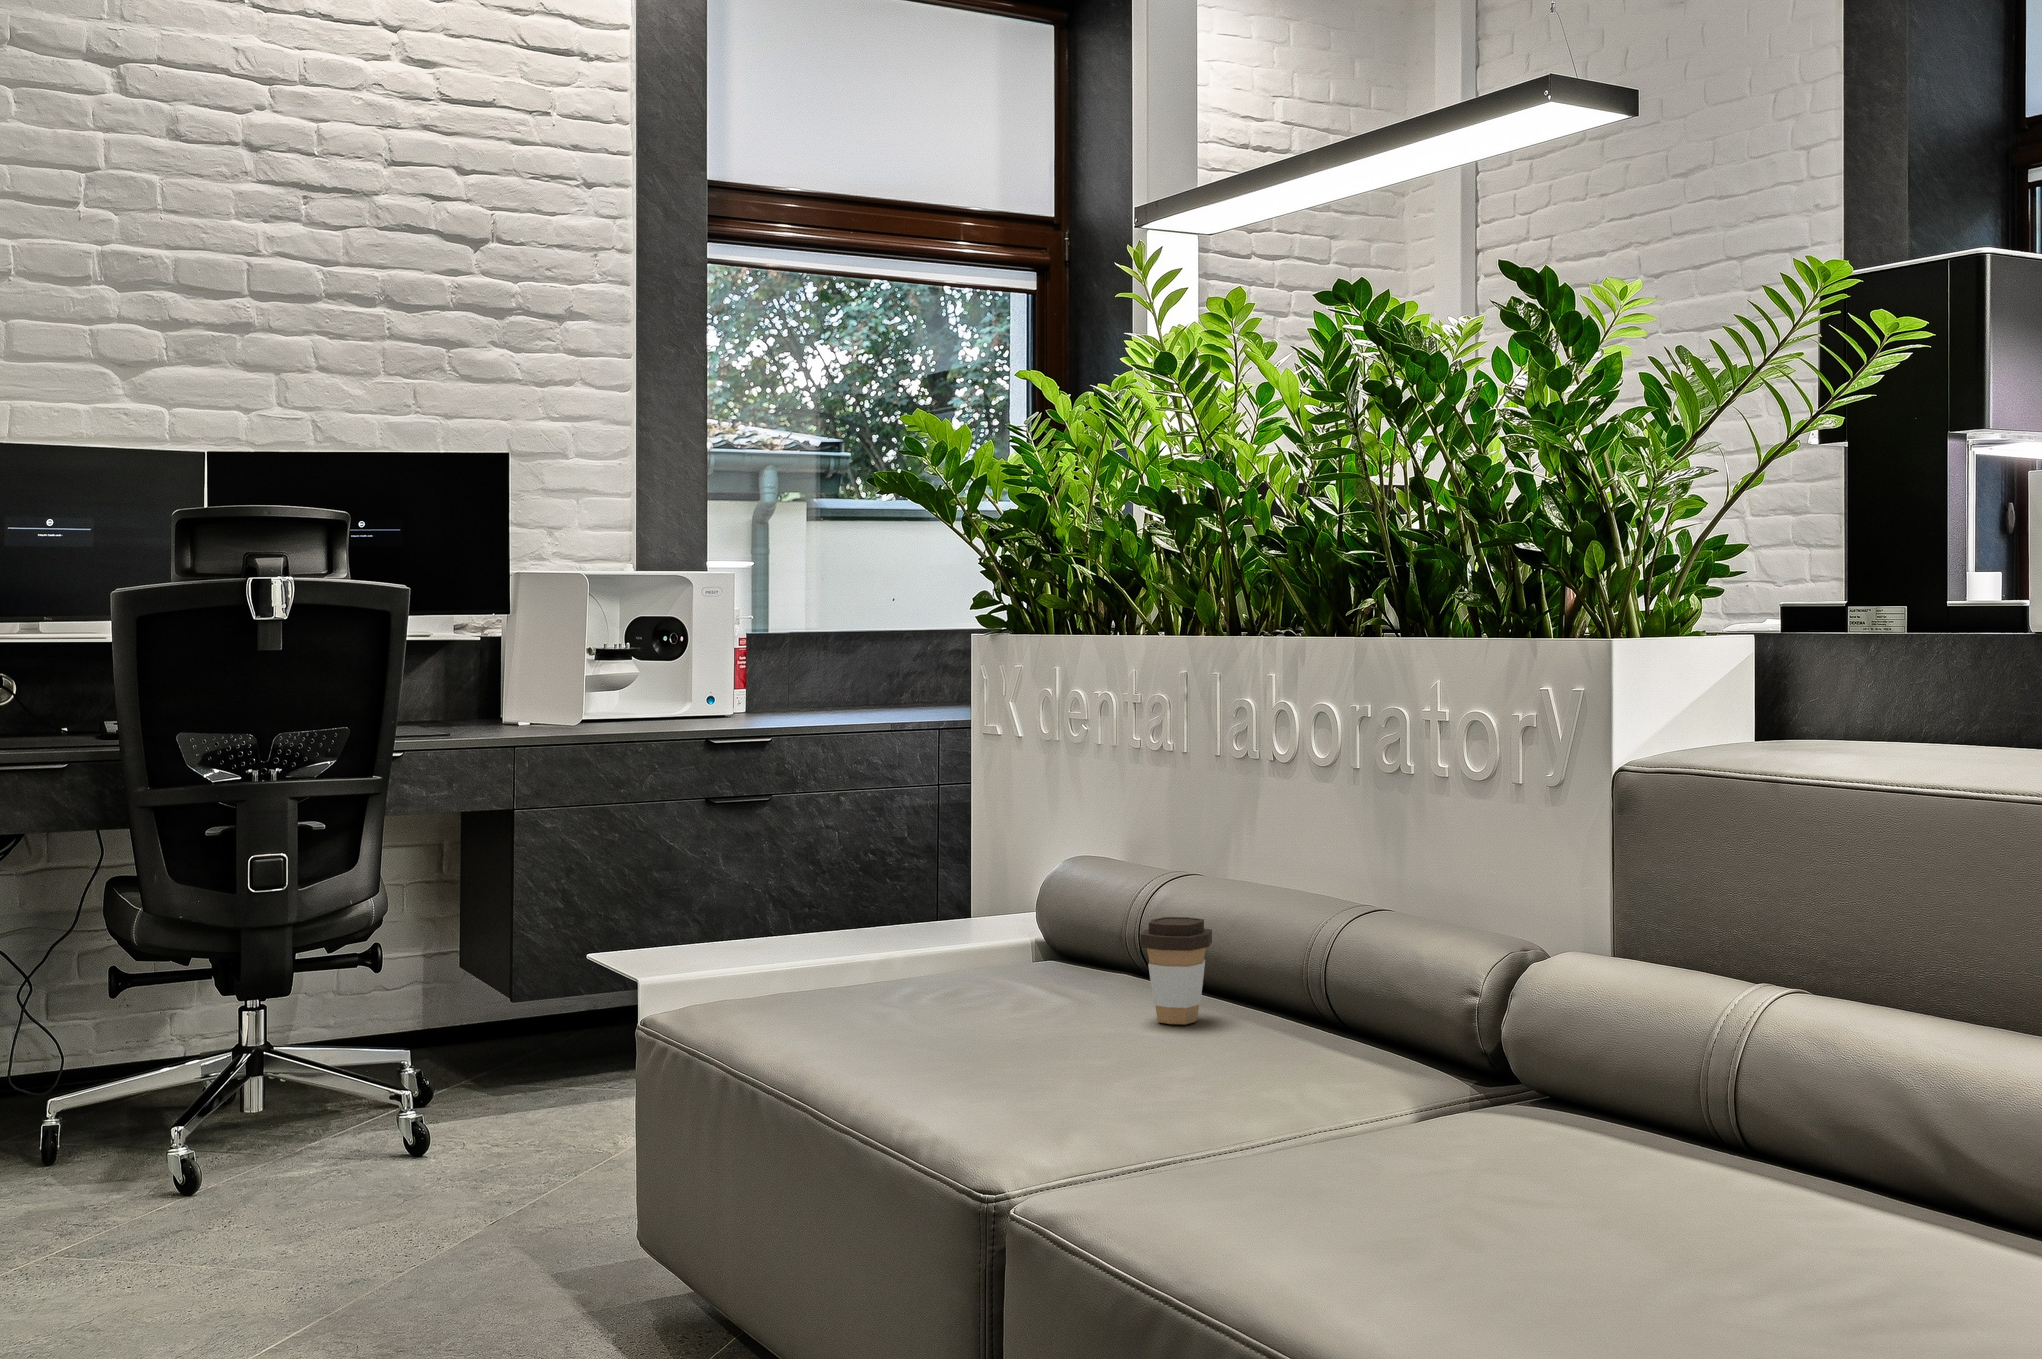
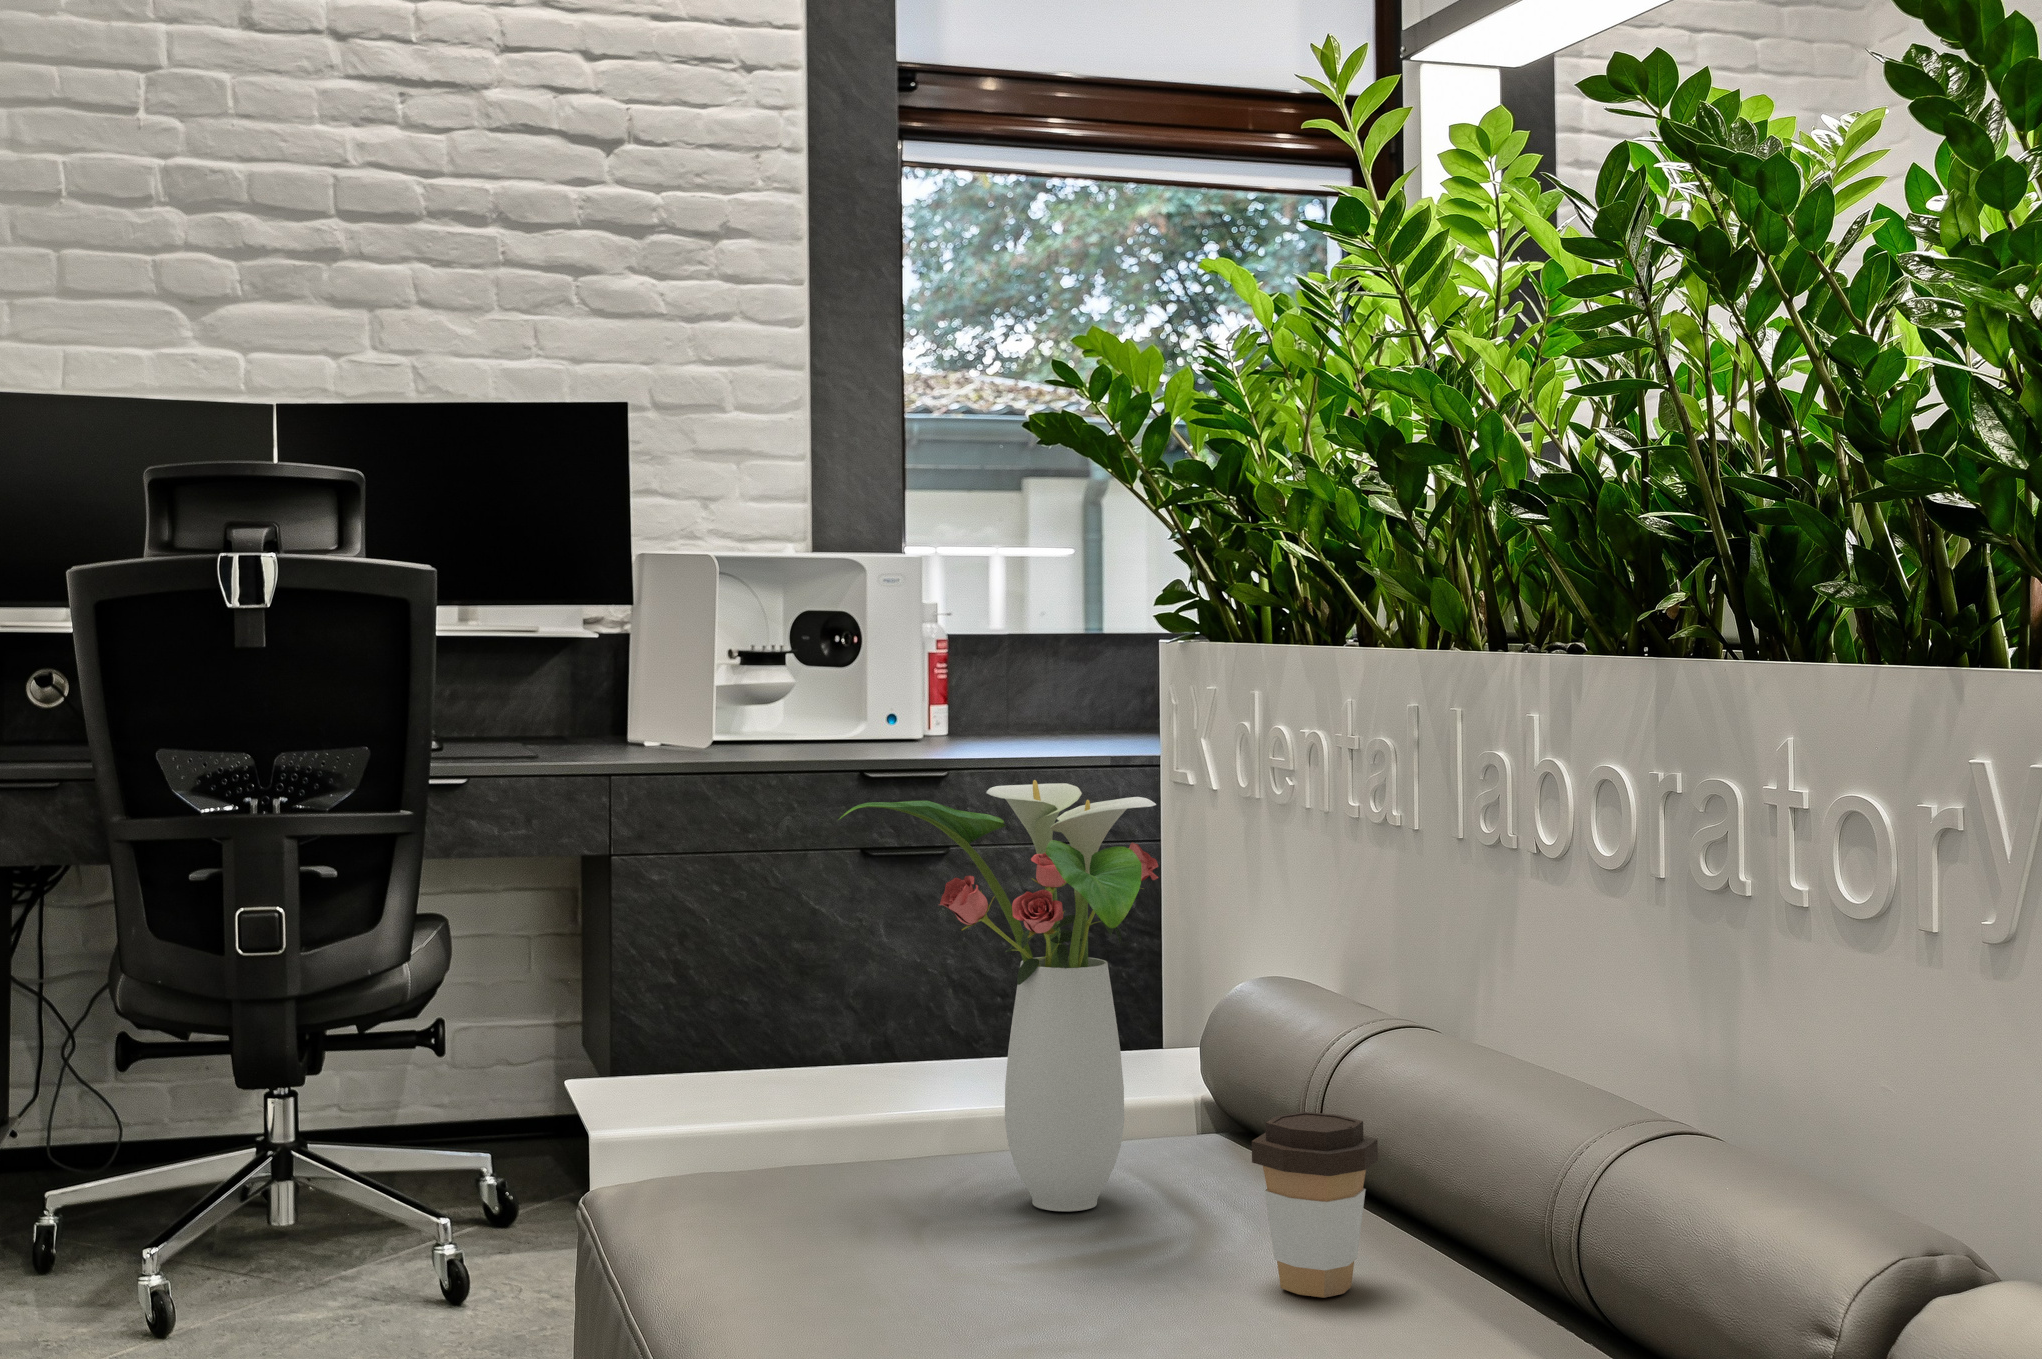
flower arrangement: none [853,723,1065,995] -> present [839,780,1158,1211]

